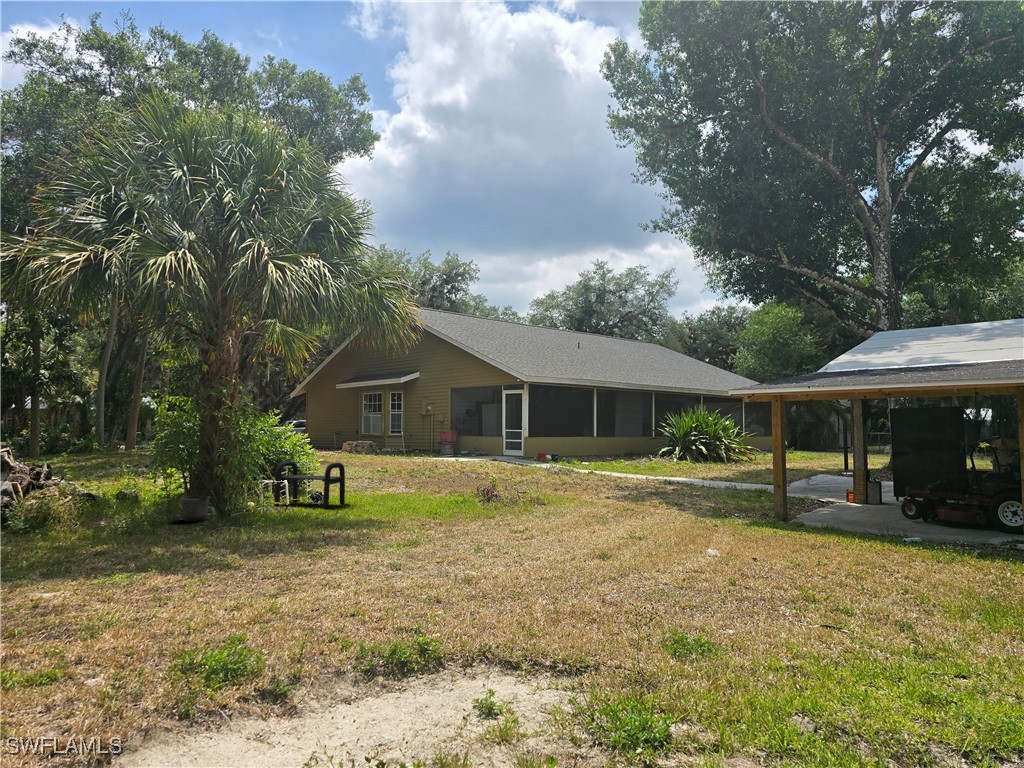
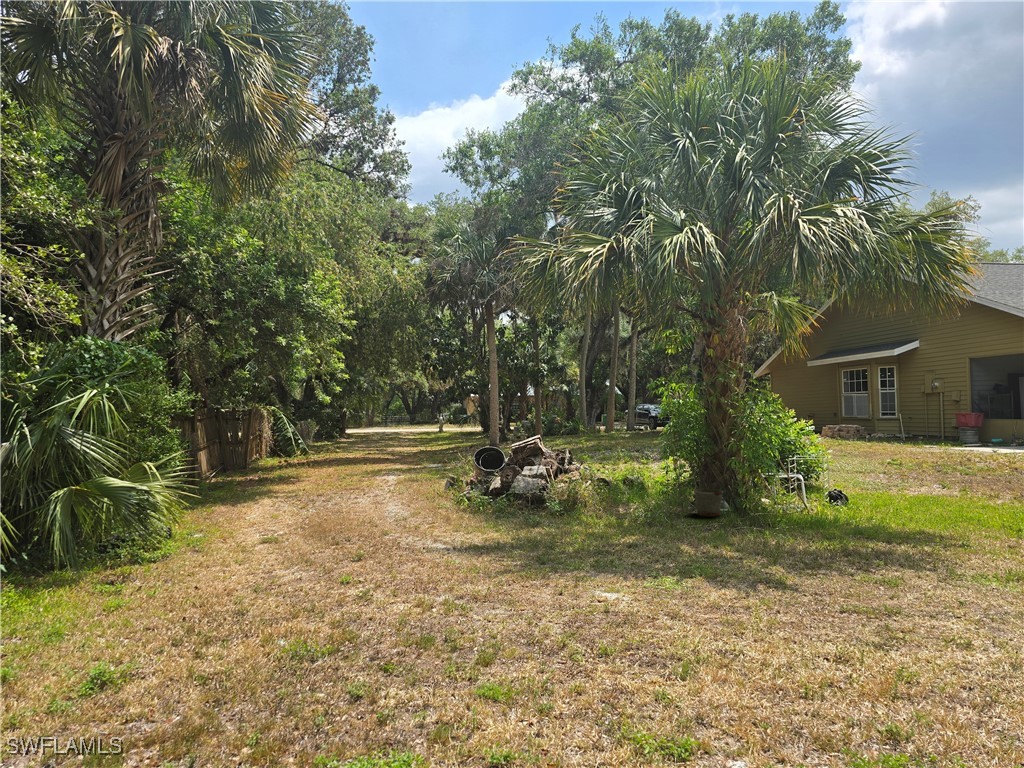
bench: present [274,461,345,508] -> none [786,453,873,513]

